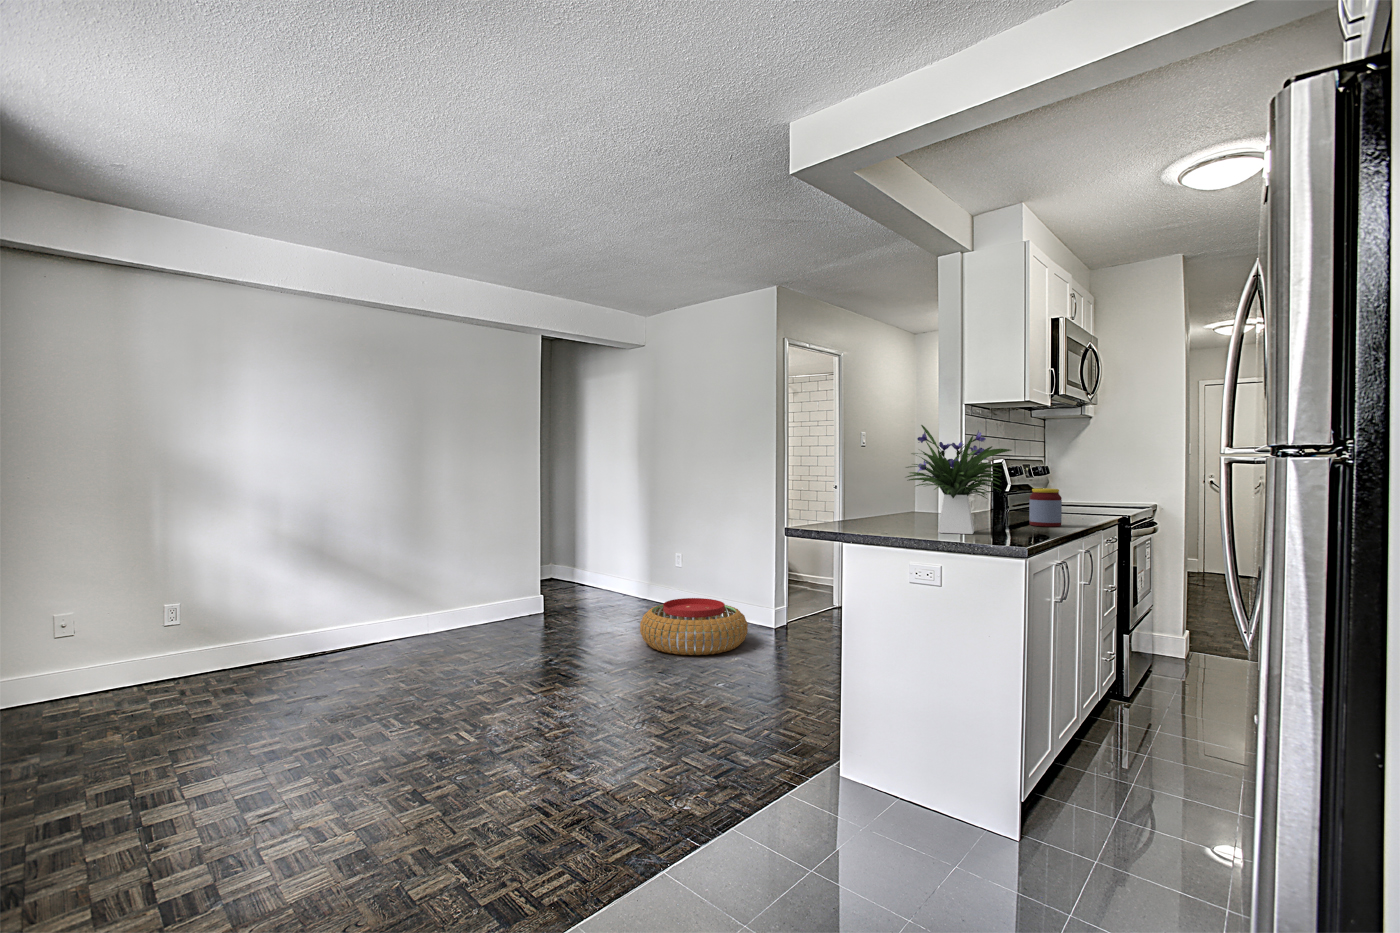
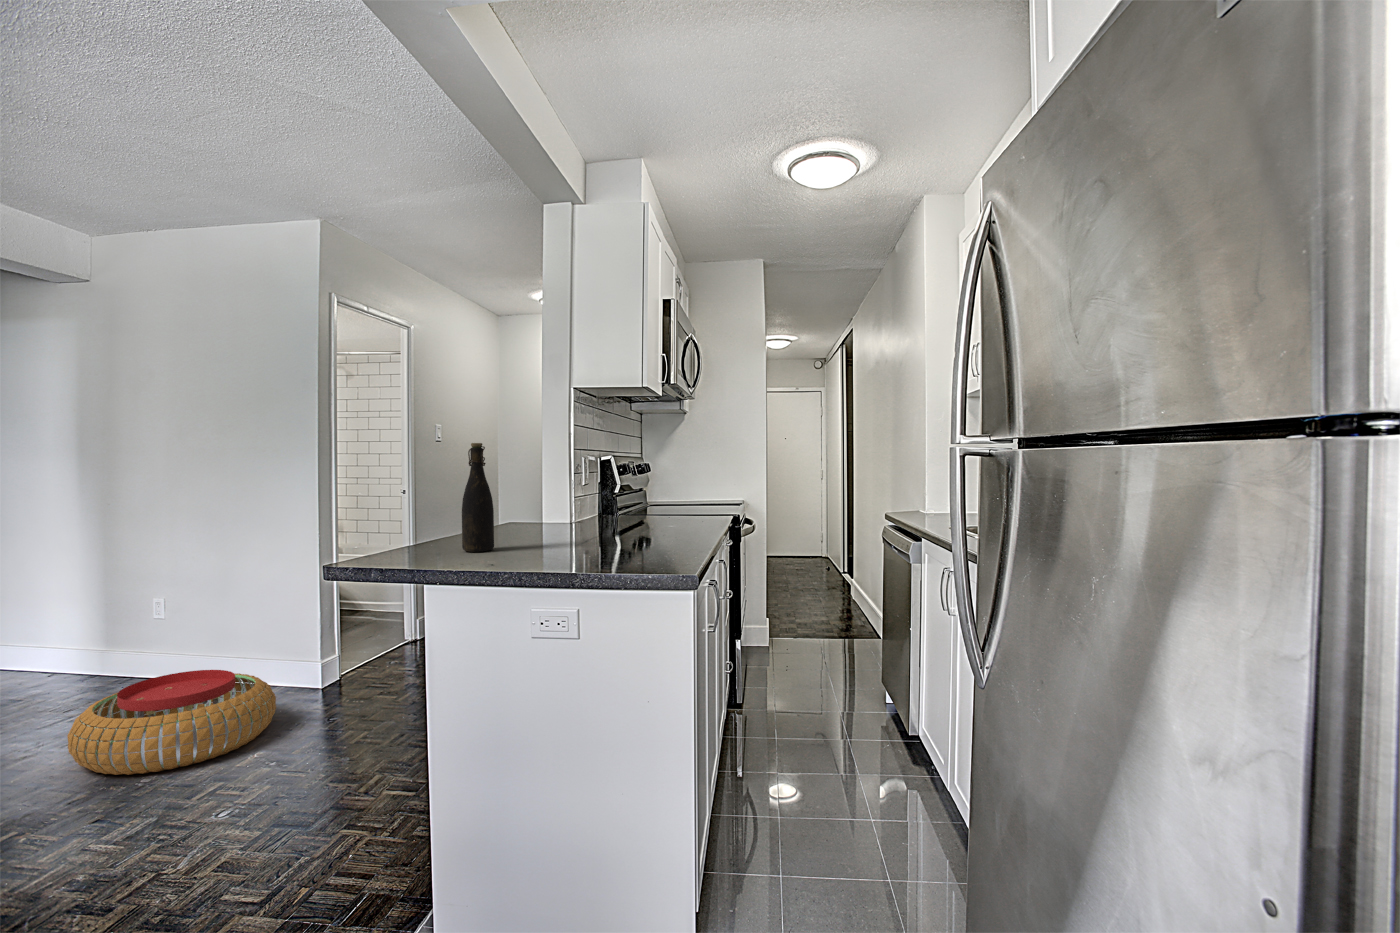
flower arrangement: present [906,425,1011,534] -> none [512,411,648,559]
bottle: none [870,447,893,525] -> present [462,443,494,552]
jar: present [1029,488,1062,527] -> none [656,490,690,536]

